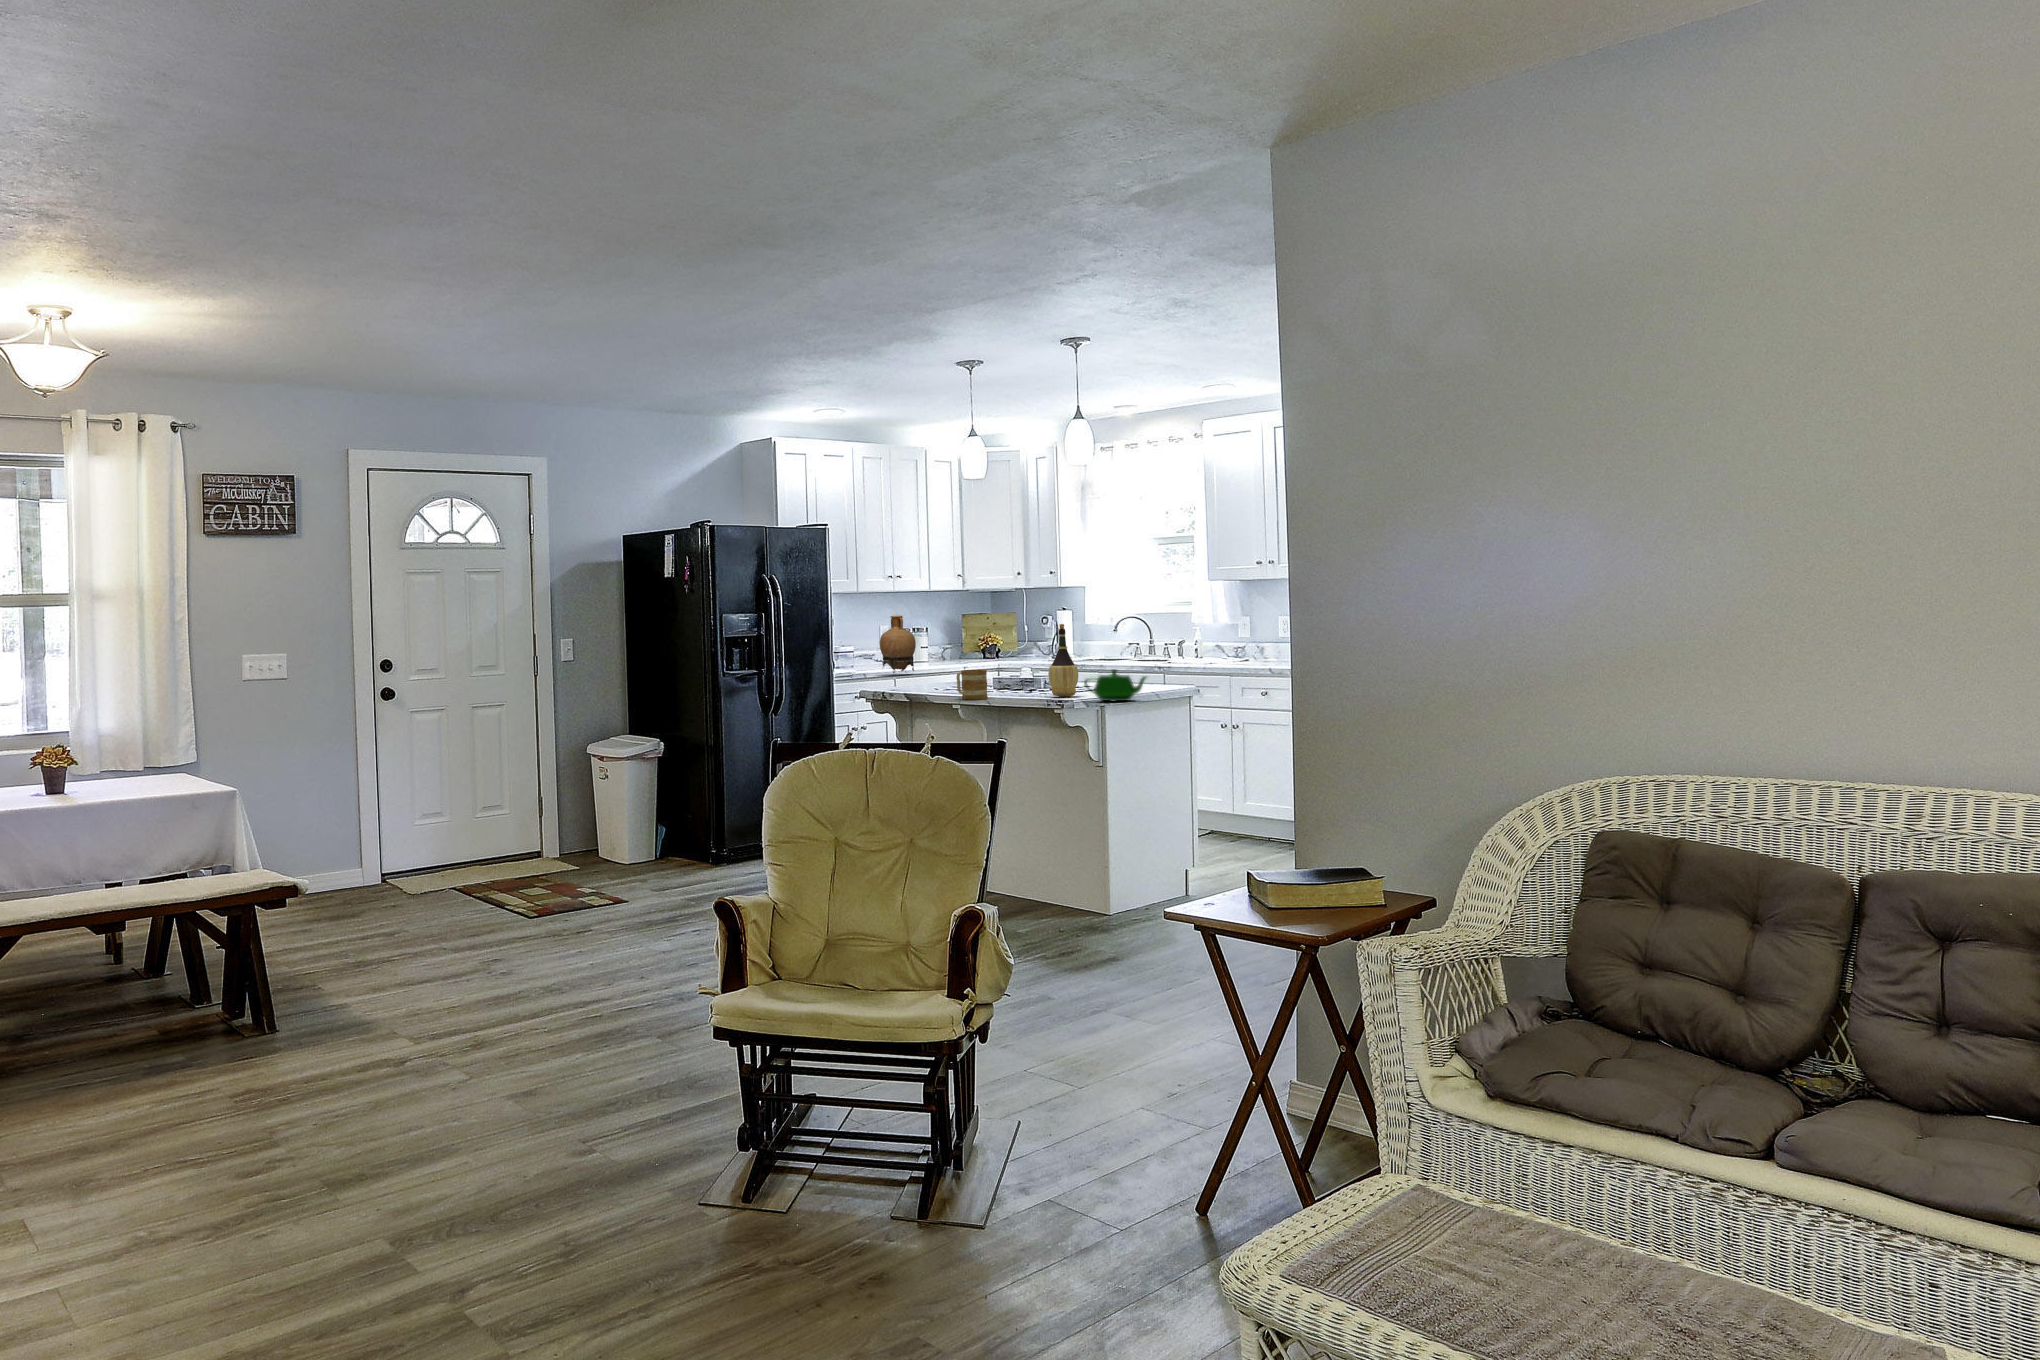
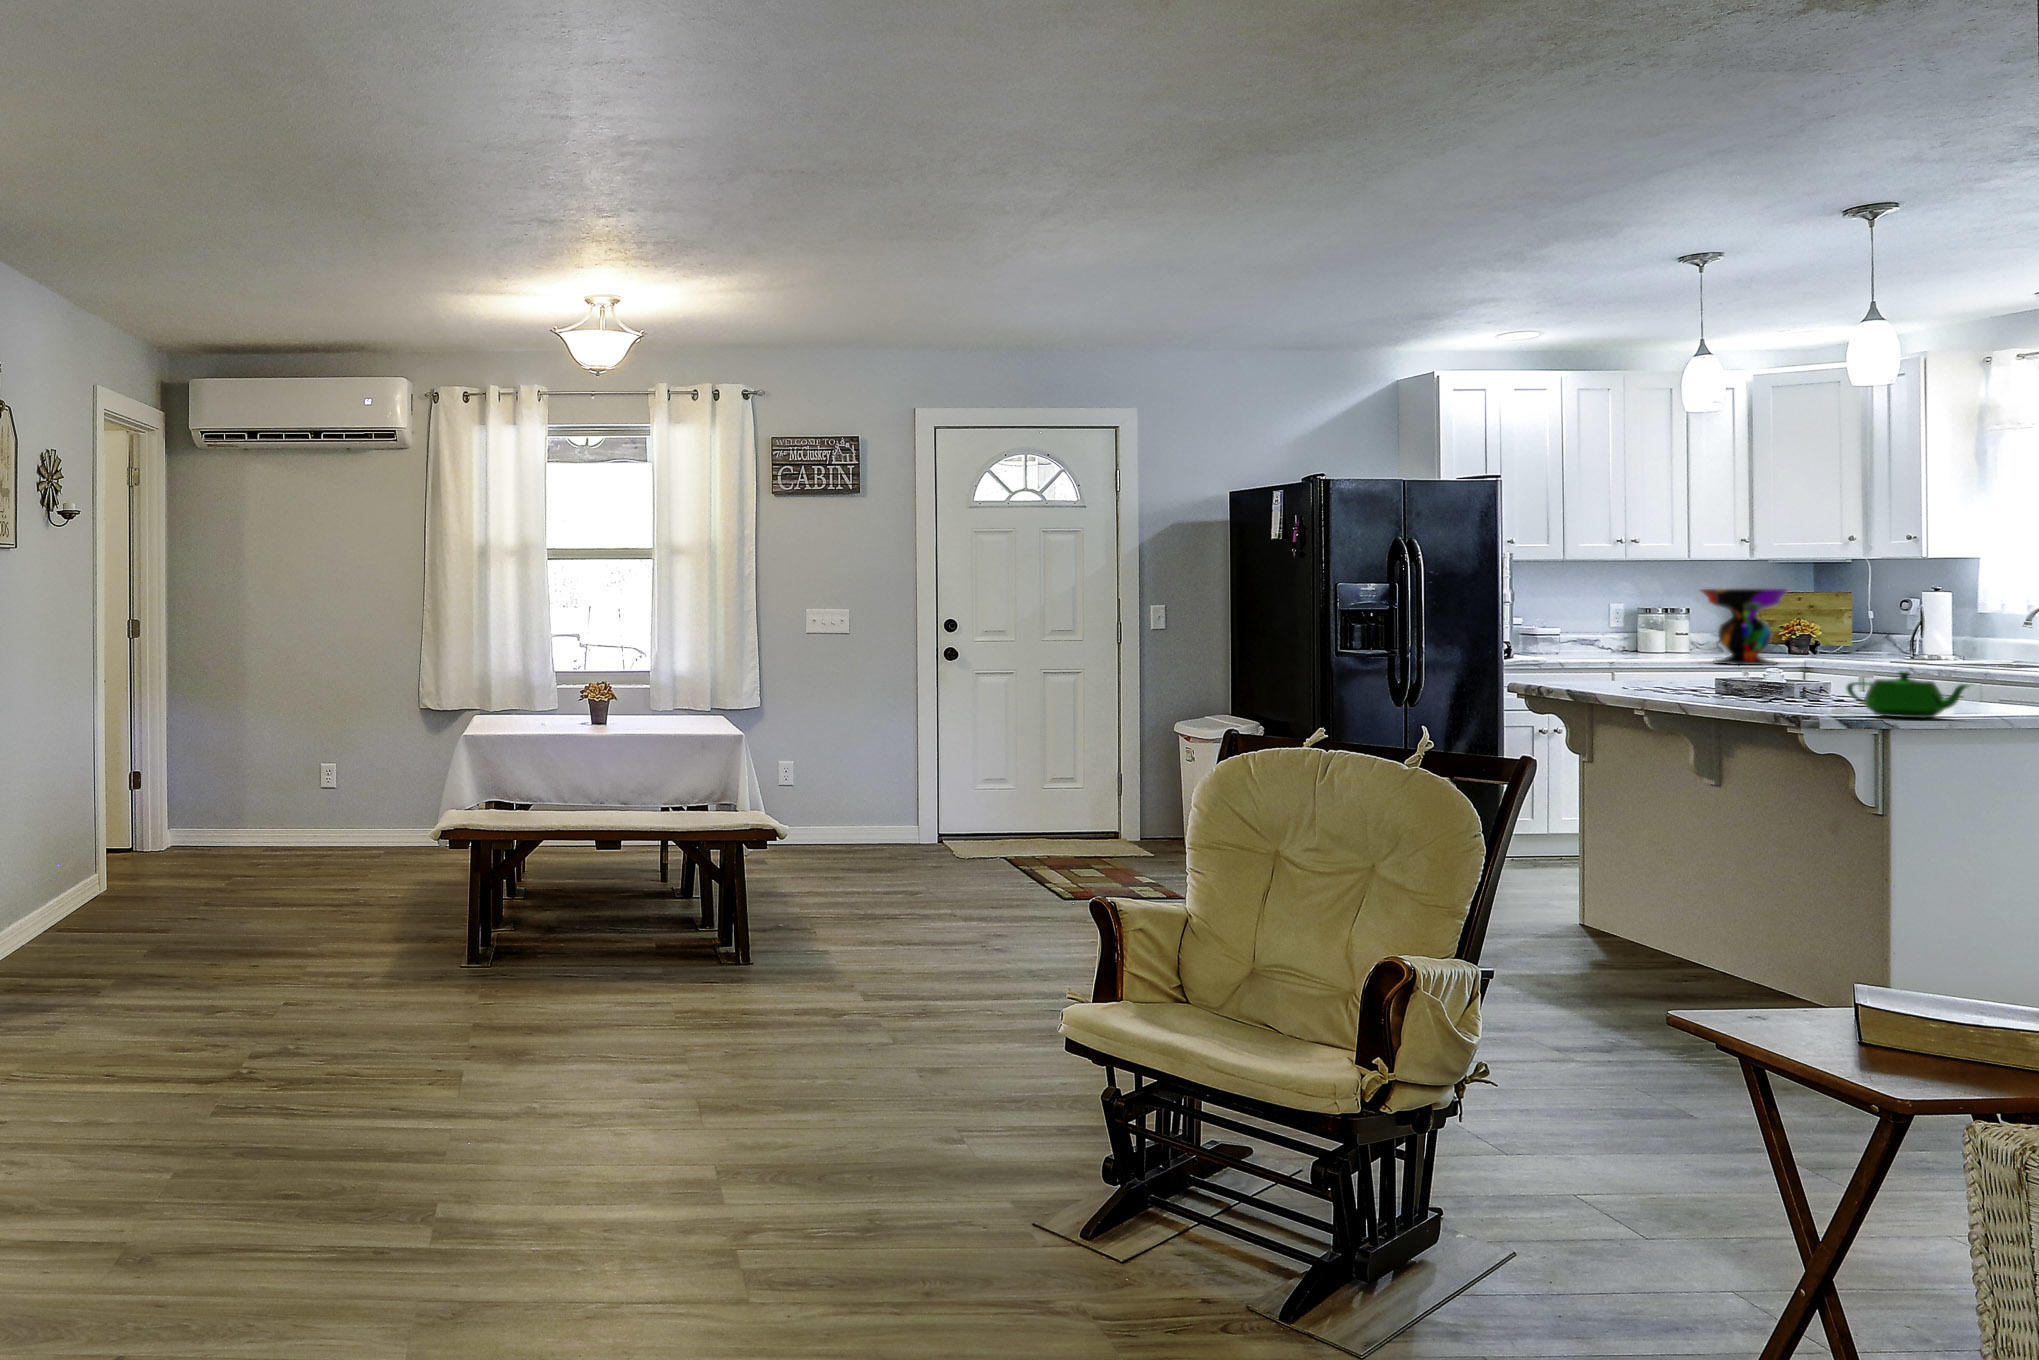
decorative bowl: none [935,611,989,670] -> present [1700,589,1789,665]
vase: present [880,616,916,671] -> none [1596,591,1654,666]
wine bottle: present [1048,624,1078,697] -> none [1798,604,1854,706]
mug: present [957,670,988,700] -> none [1645,661,1694,701]

